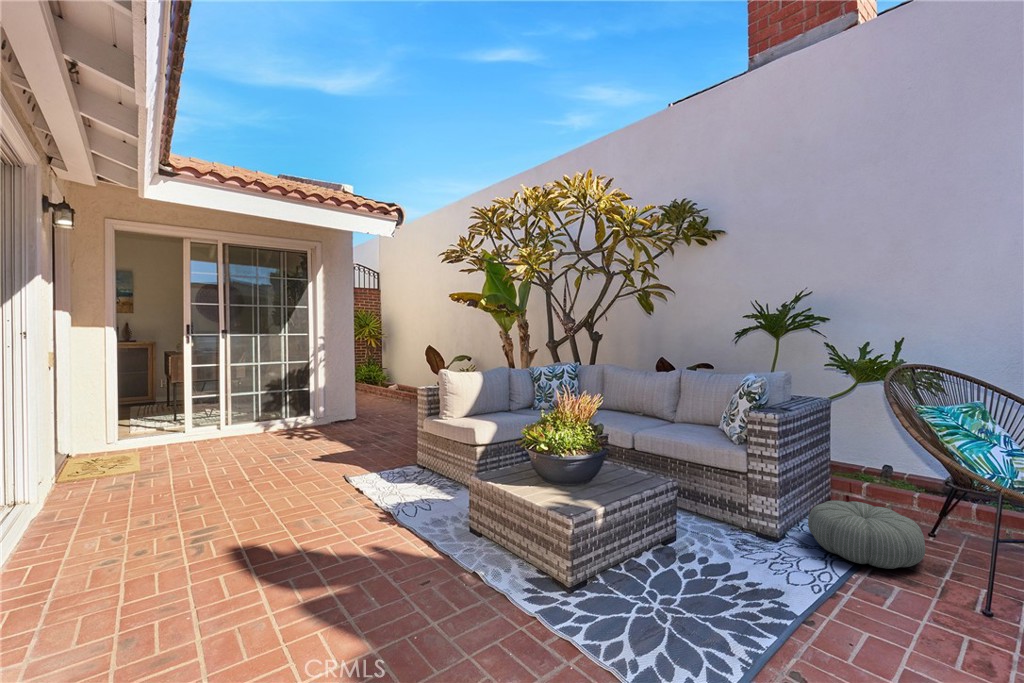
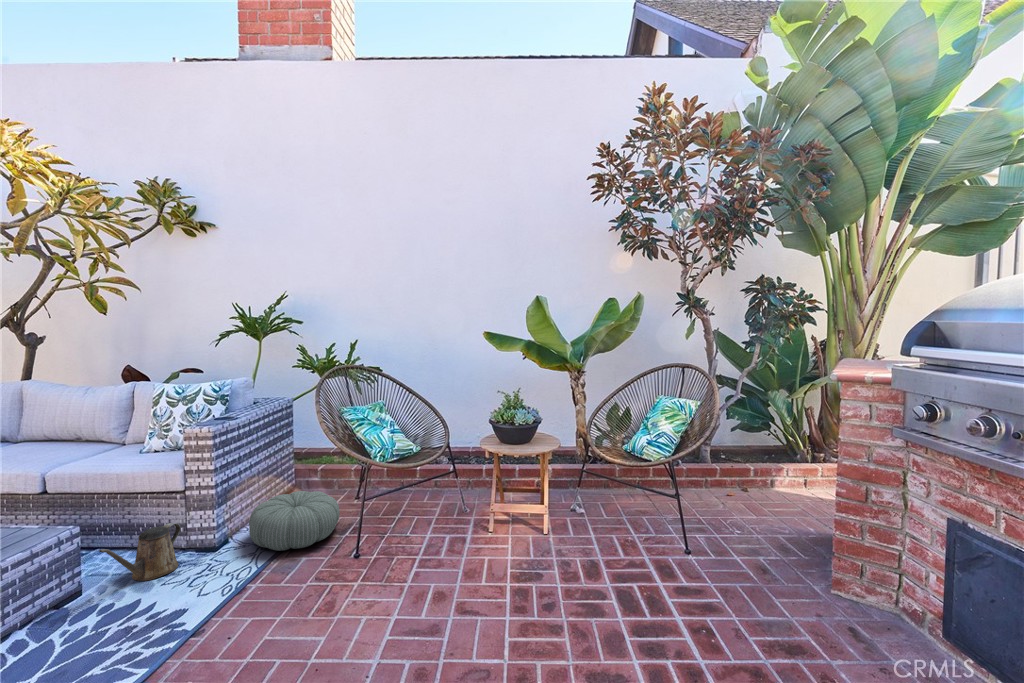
watering can: none [696,500,747,548] -> present [99,523,181,581]

